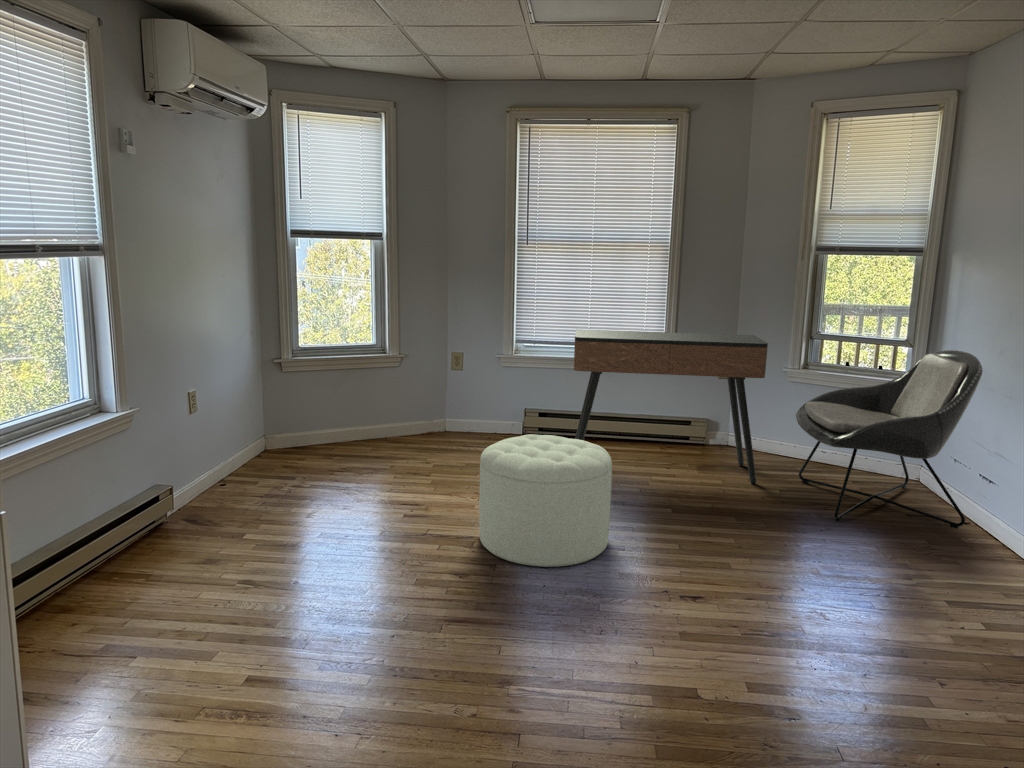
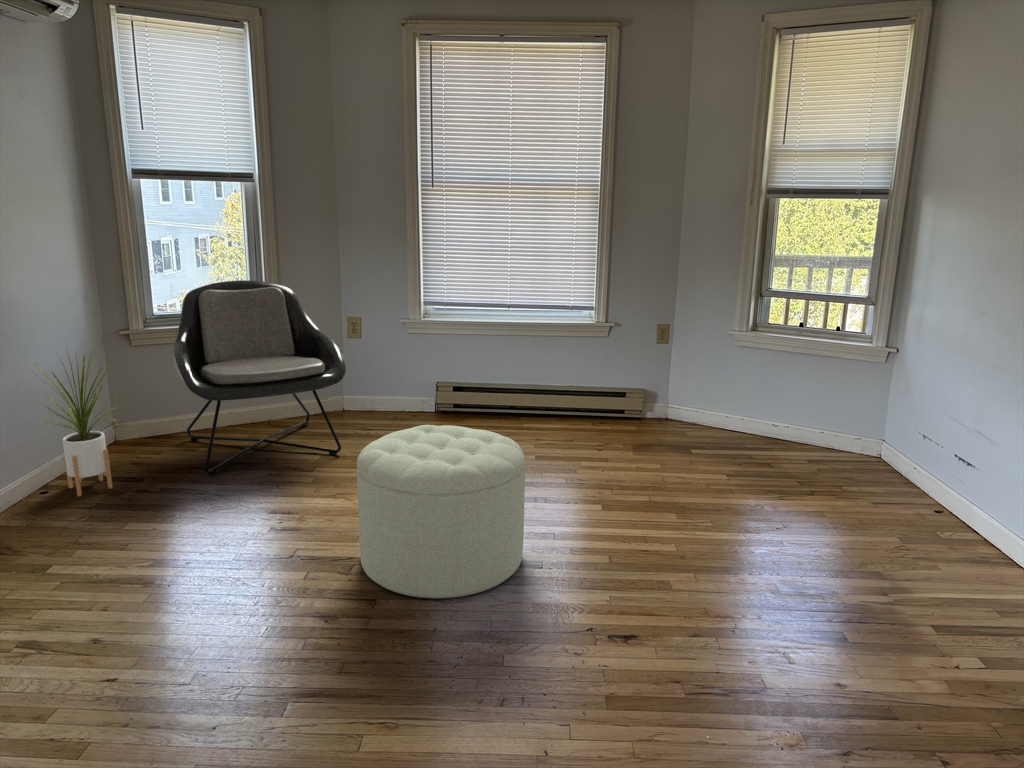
console table: present [574,329,768,484] -> none [484,290,714,468]
lounge chair: present [796,350,983,529] -> present [174,280,346,475]
house plant: none [219,368,285,488] -> present [34,352,117,496]

